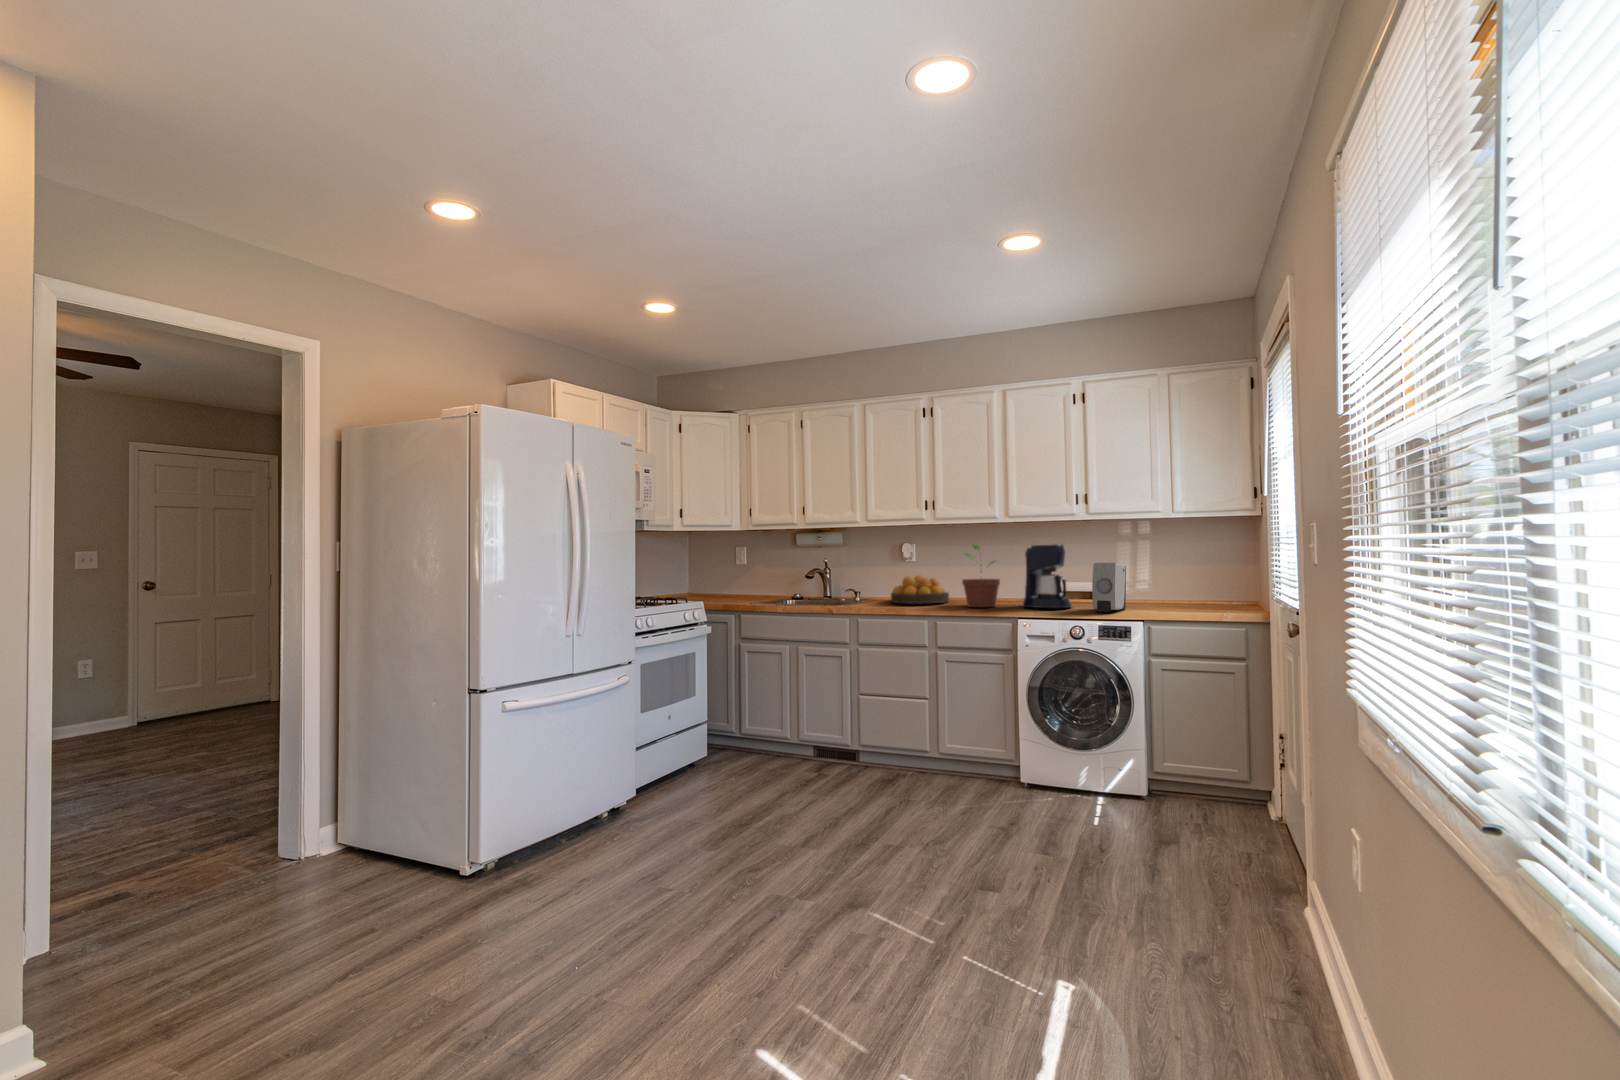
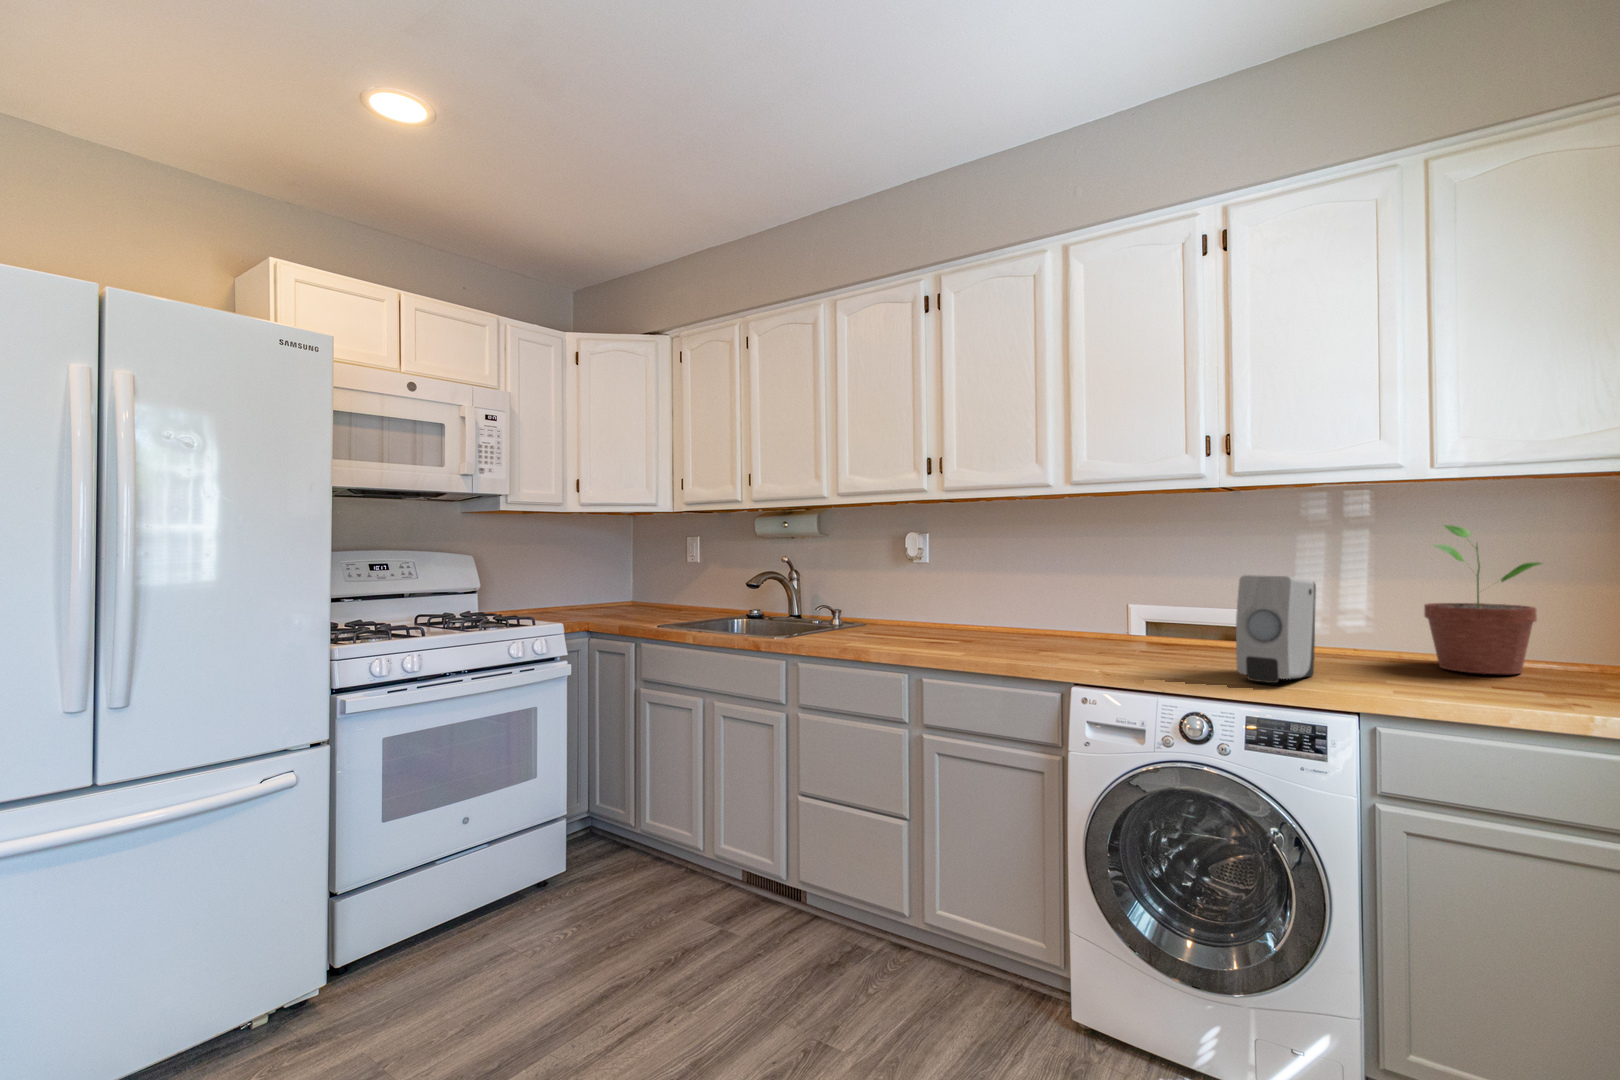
coffee maker: present [1023,544,1072,608] -> none [1094,536,1196,665]
potted plant: present [962,545,1000,607] -> present [1424,525,1541,674]
fruit bowl: present [891,576,949,604] -> none [873,588,974,639]

